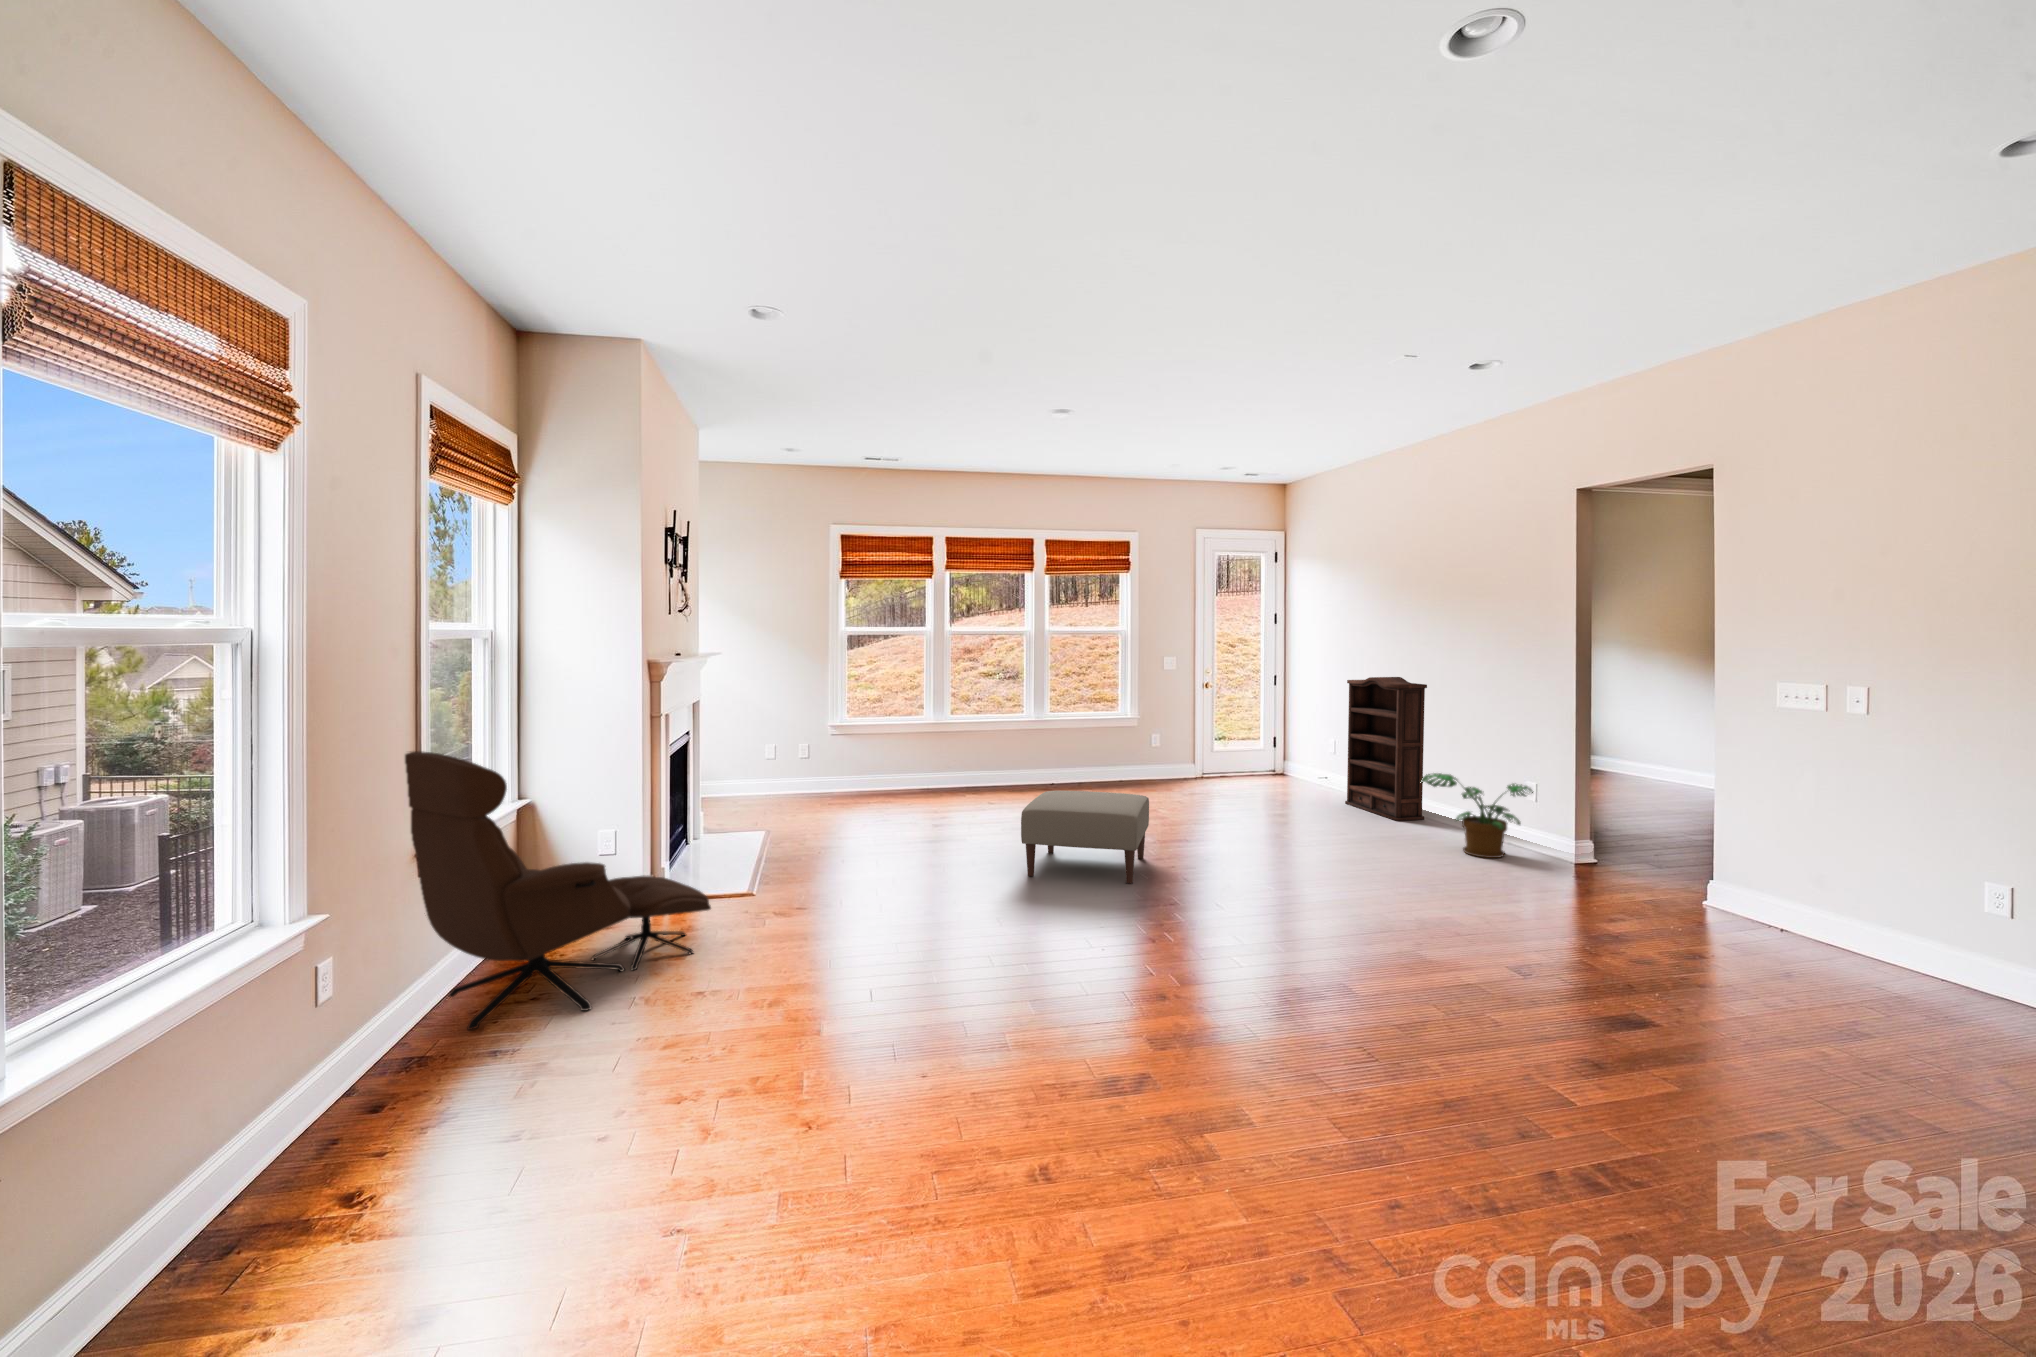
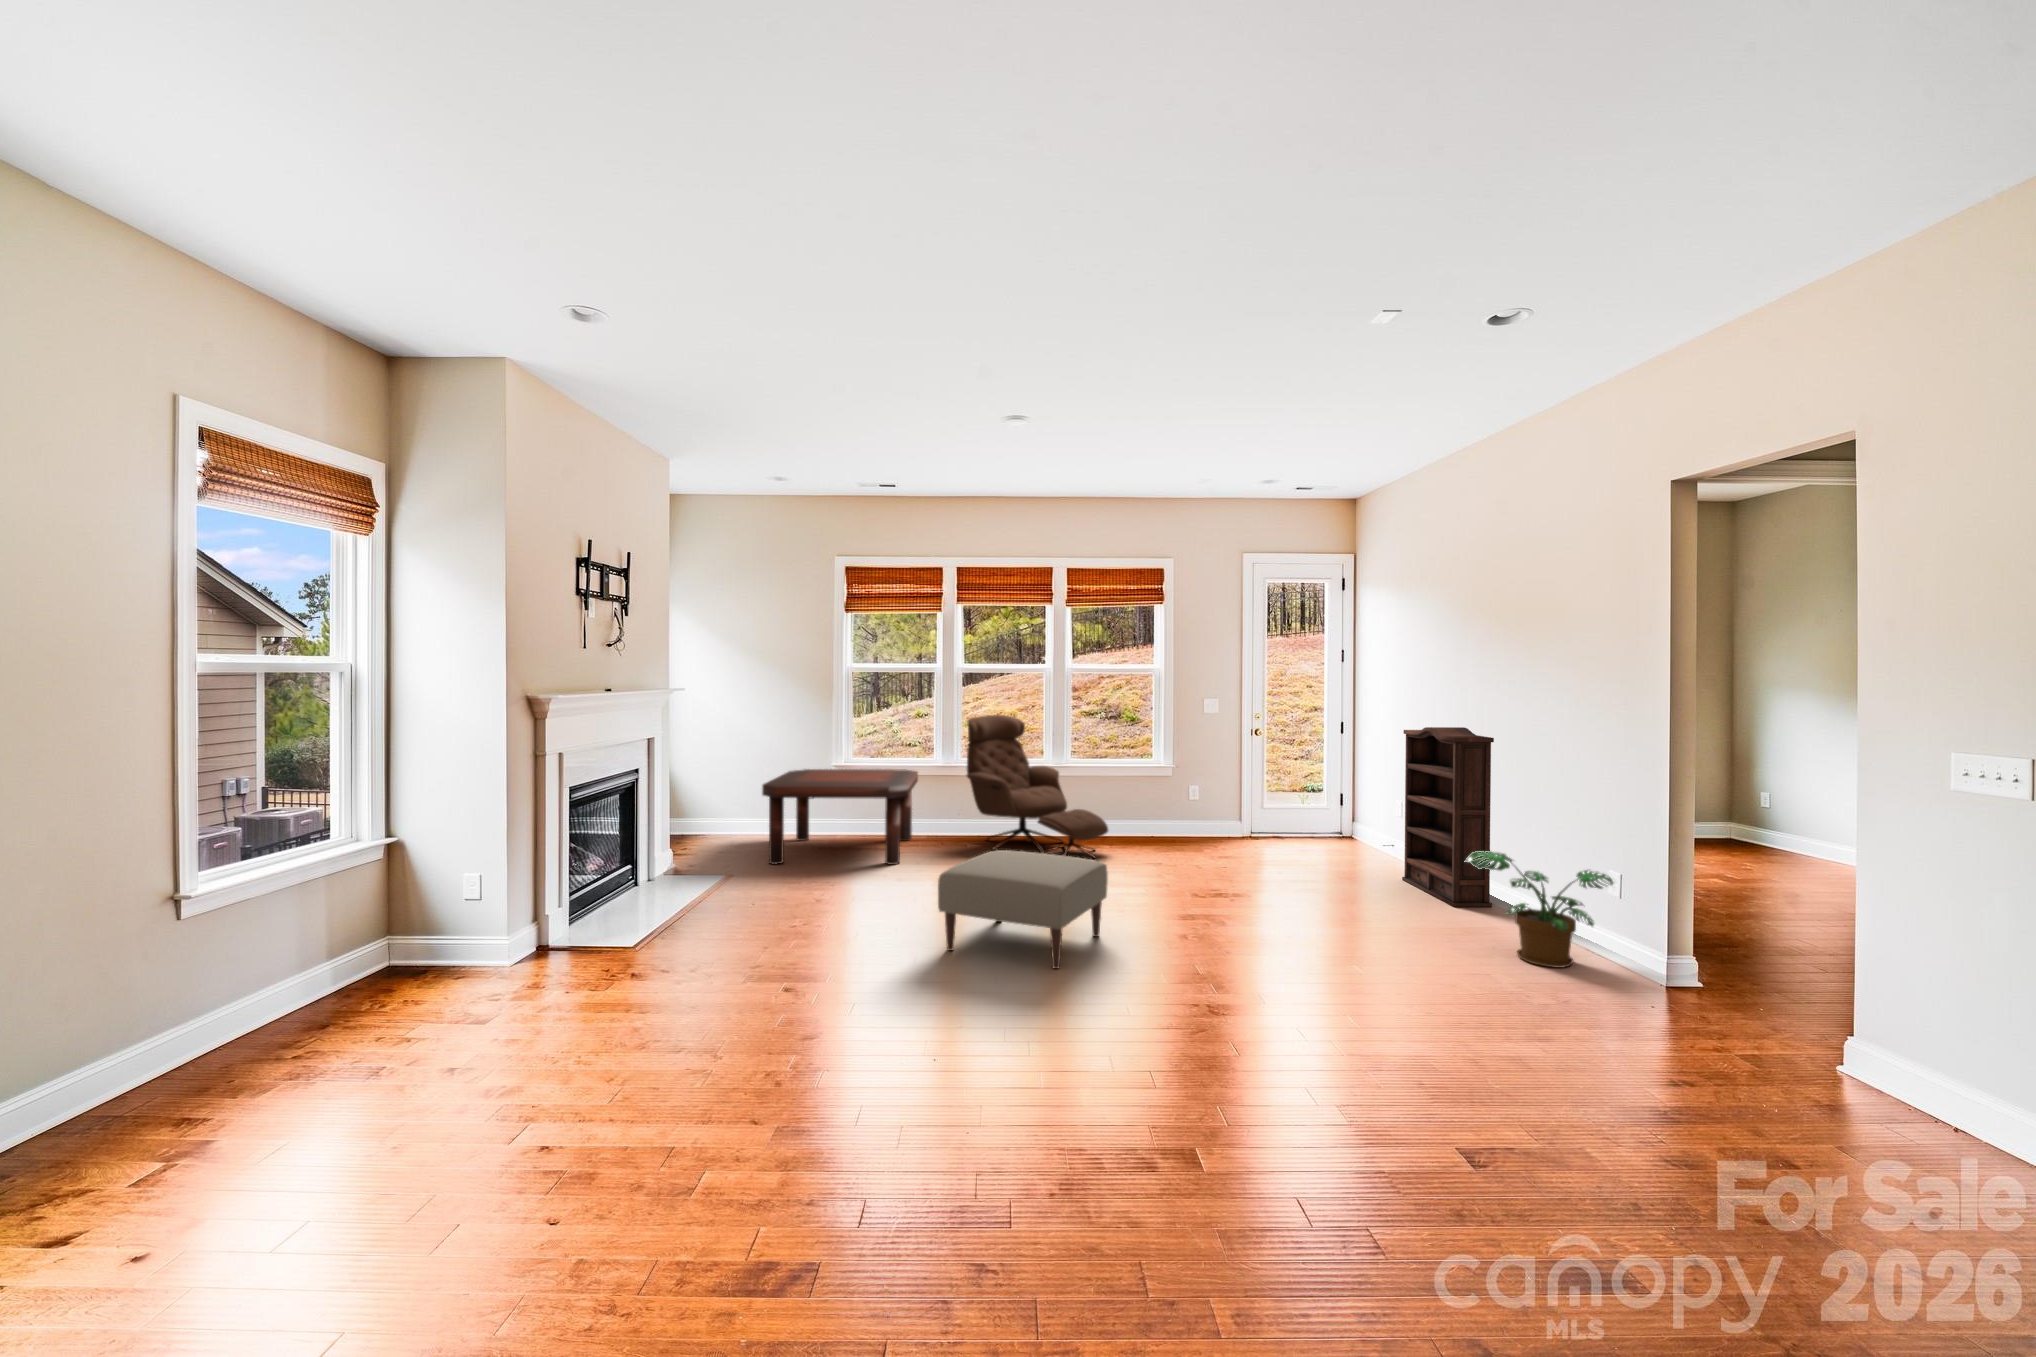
coffee table: none [787,727,924,818] -> present [762,769,918,865]
lounge chair: present [405,751,711,1030] -> present [967,715,1108,858]

